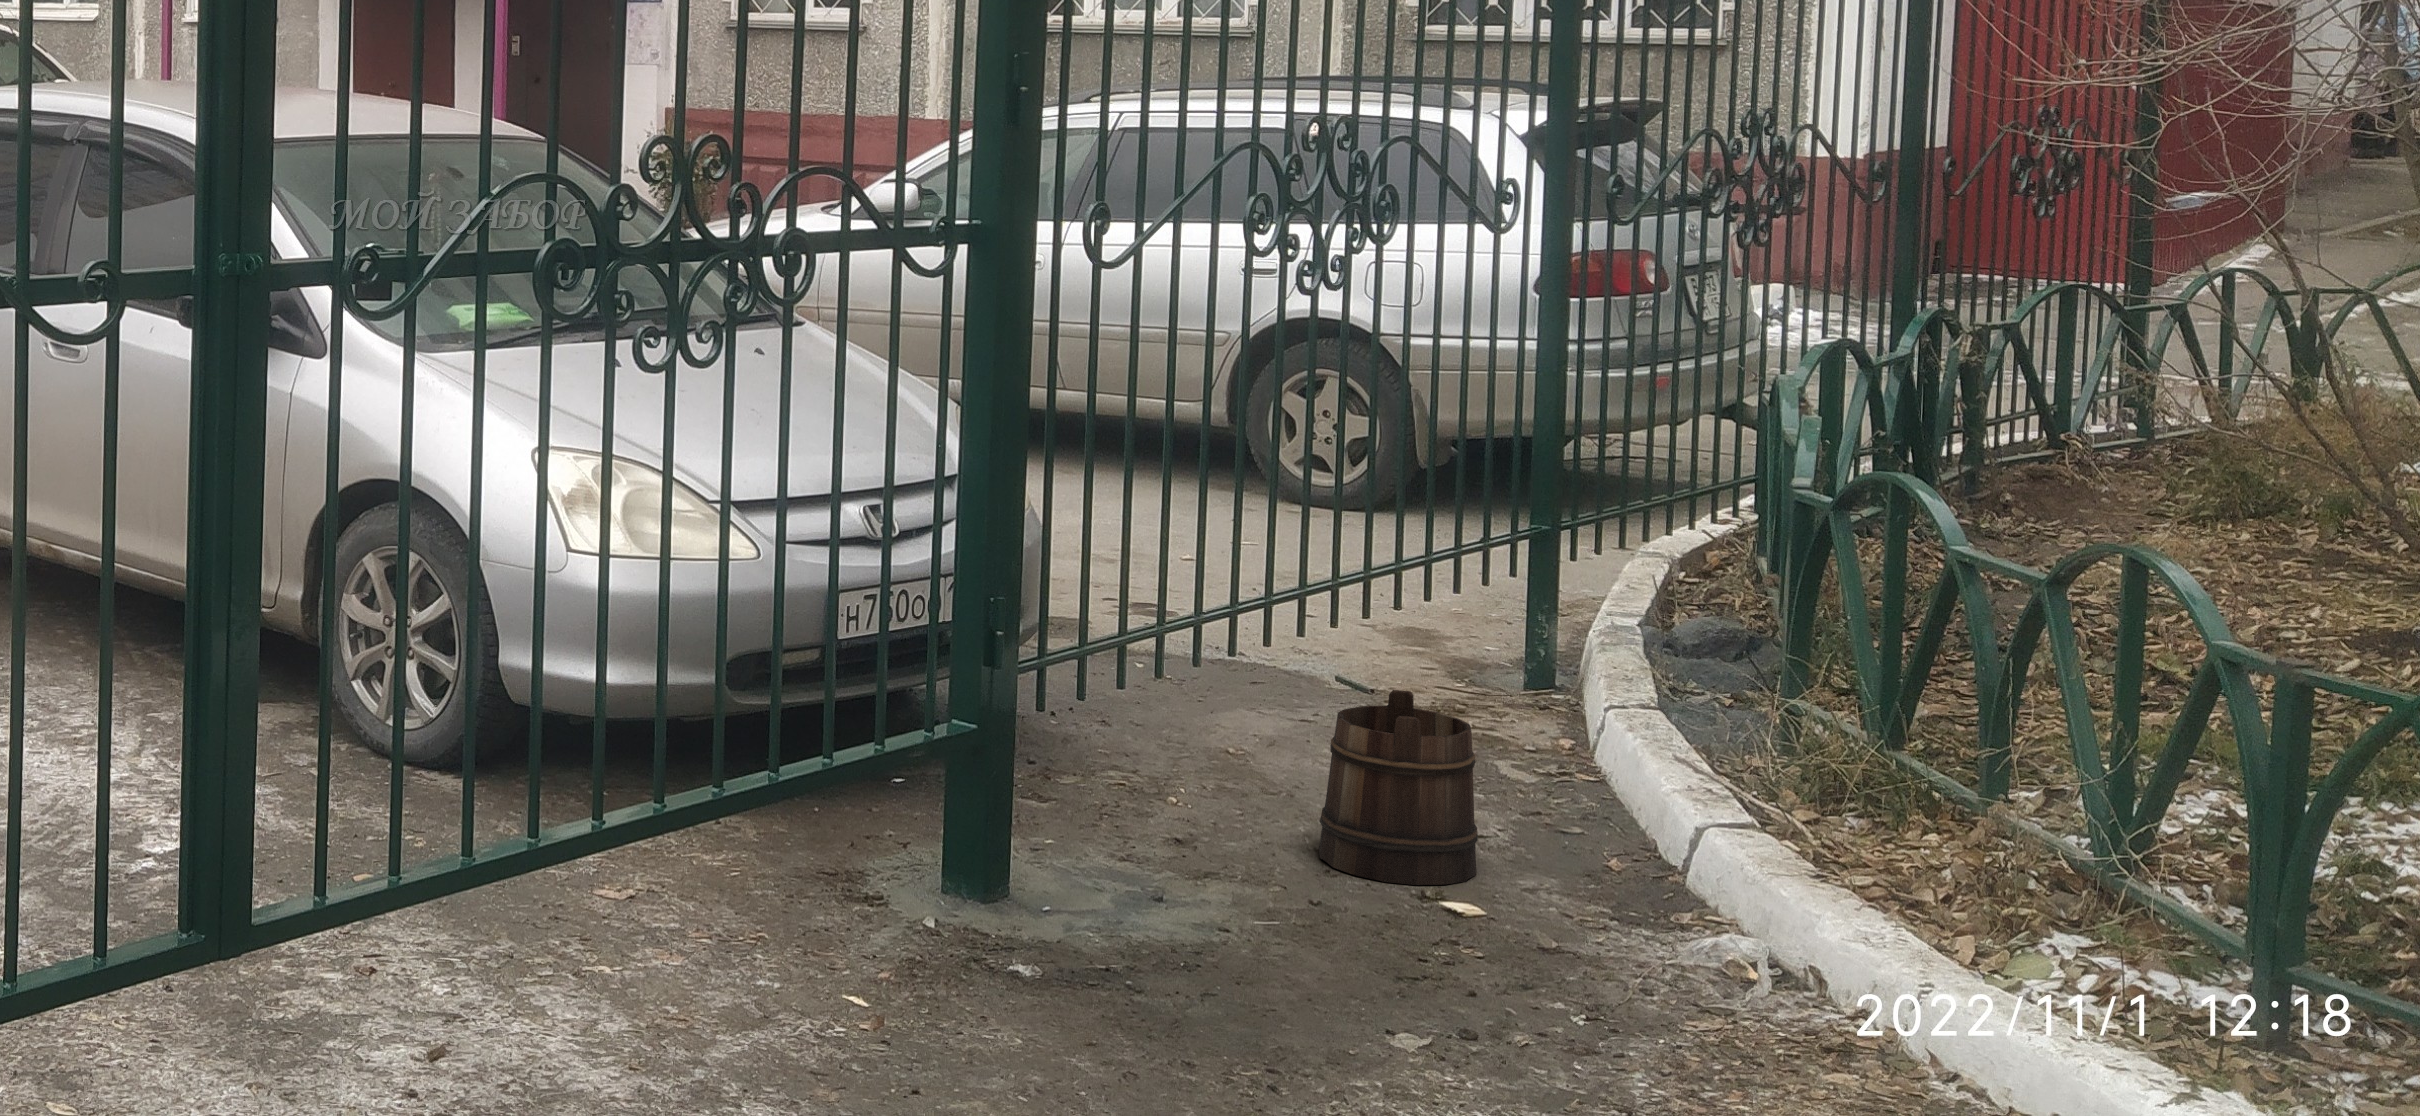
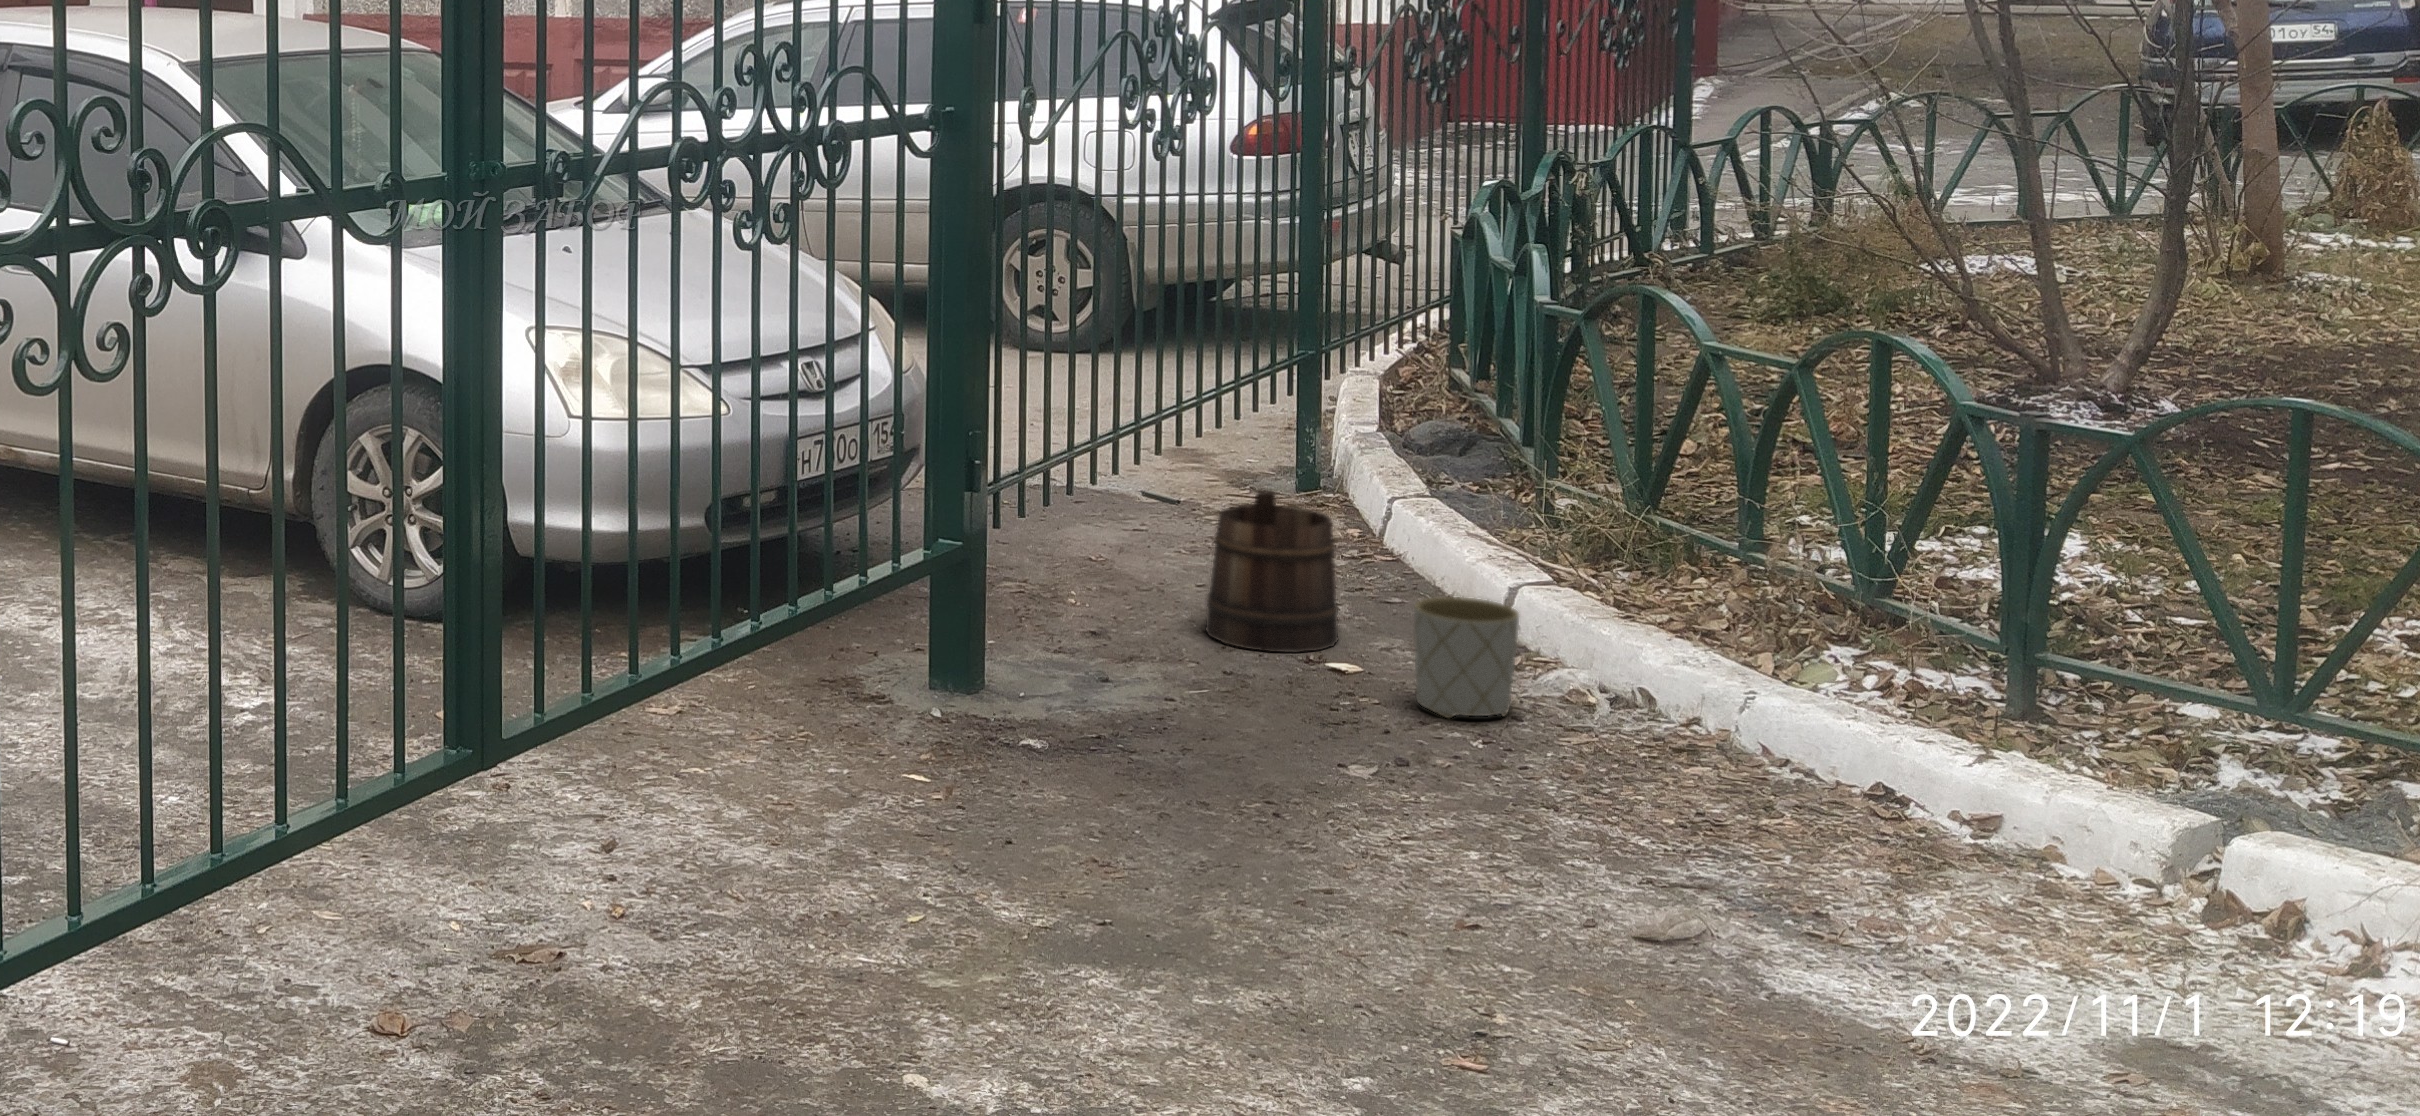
planter: none [1526,832,1654,984] -> present [1414,597,1519,719]

